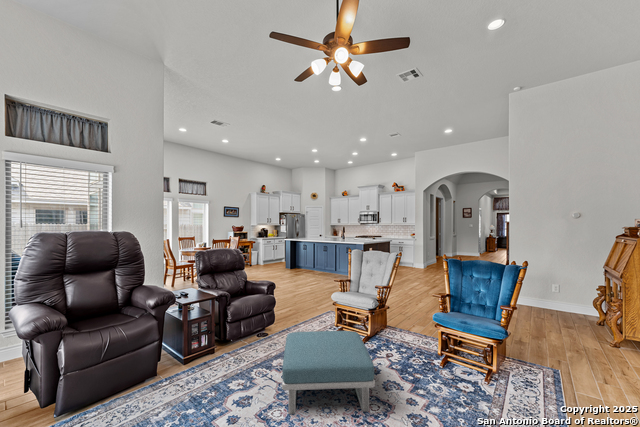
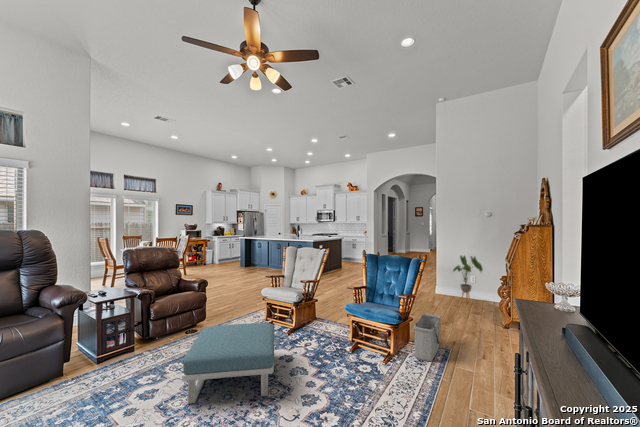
house plant: none [533,262,572,317] -> present [453,256,483,303]
storage bin: none [514,326,546,382] -> present [414,313,441,361]

